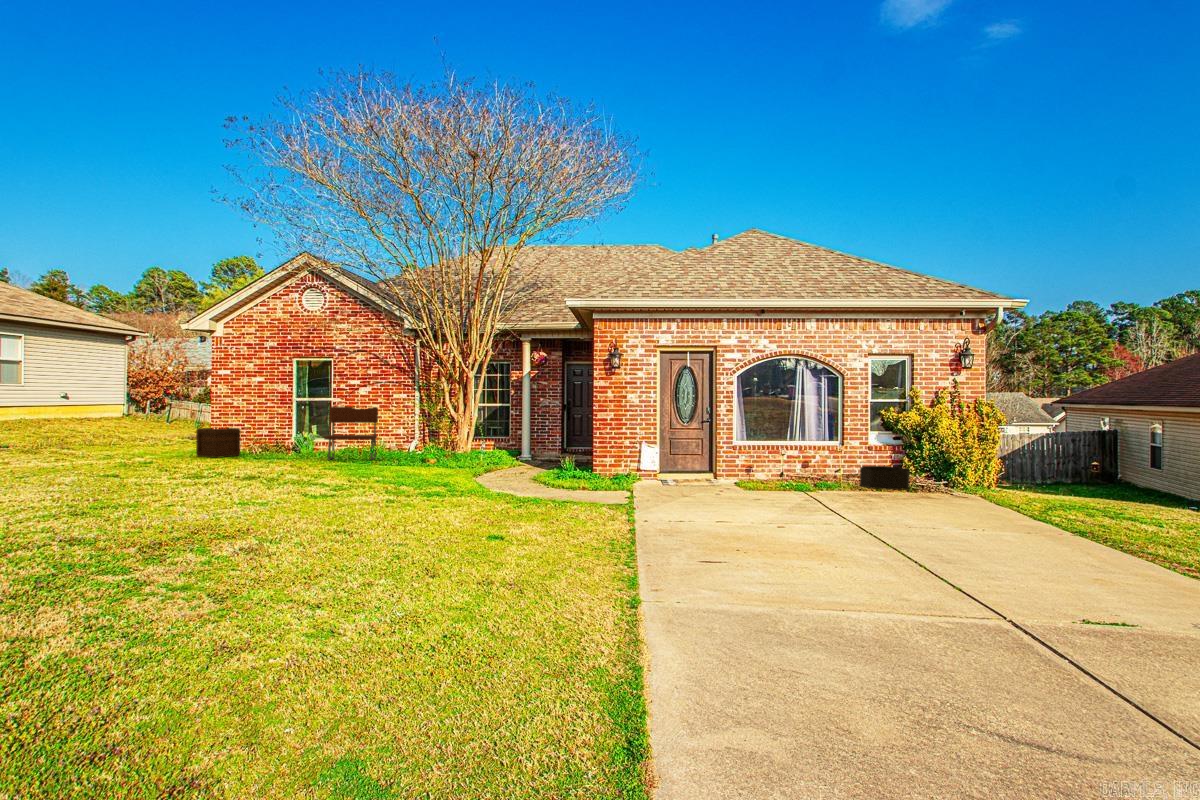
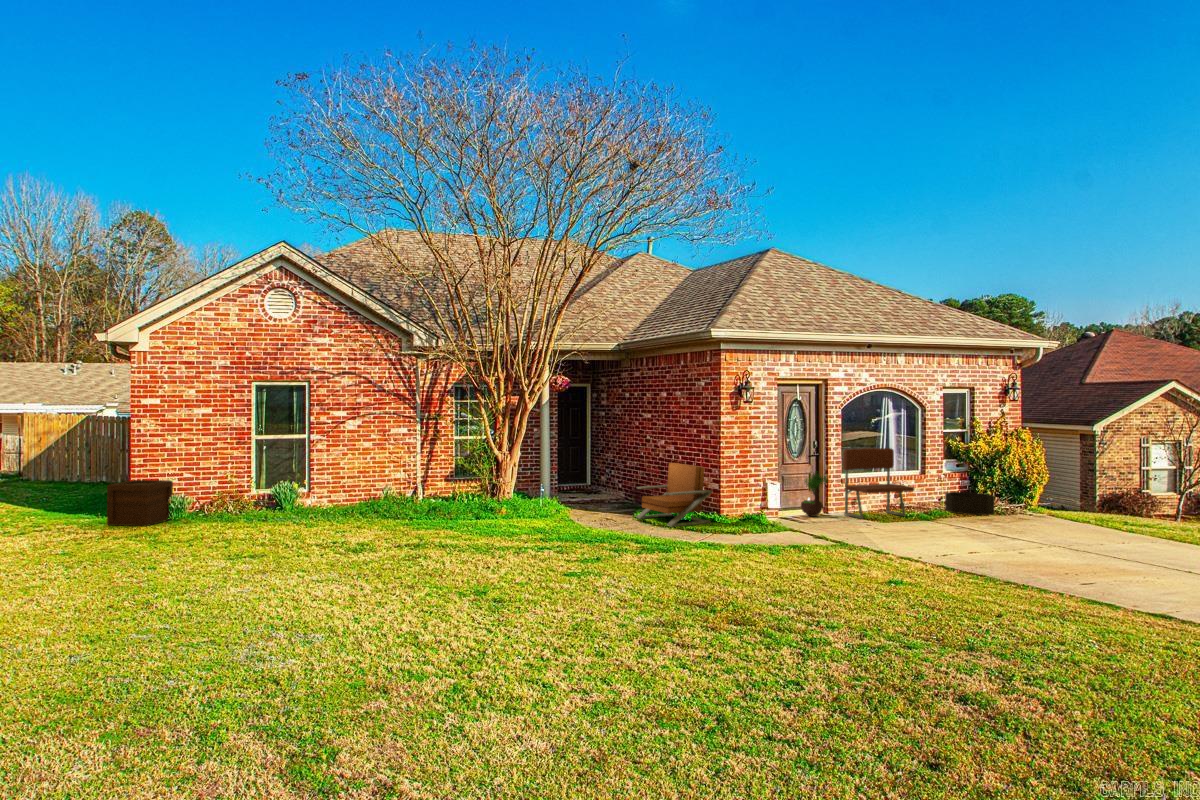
bench: present [324,407,378,460] -> present [843,448,915,519]
lounge chair: none [540,425,587,478] -> present [637,463,713,527]
potted tree: none [683,433,711,480] -> present [801,473,826,516]

